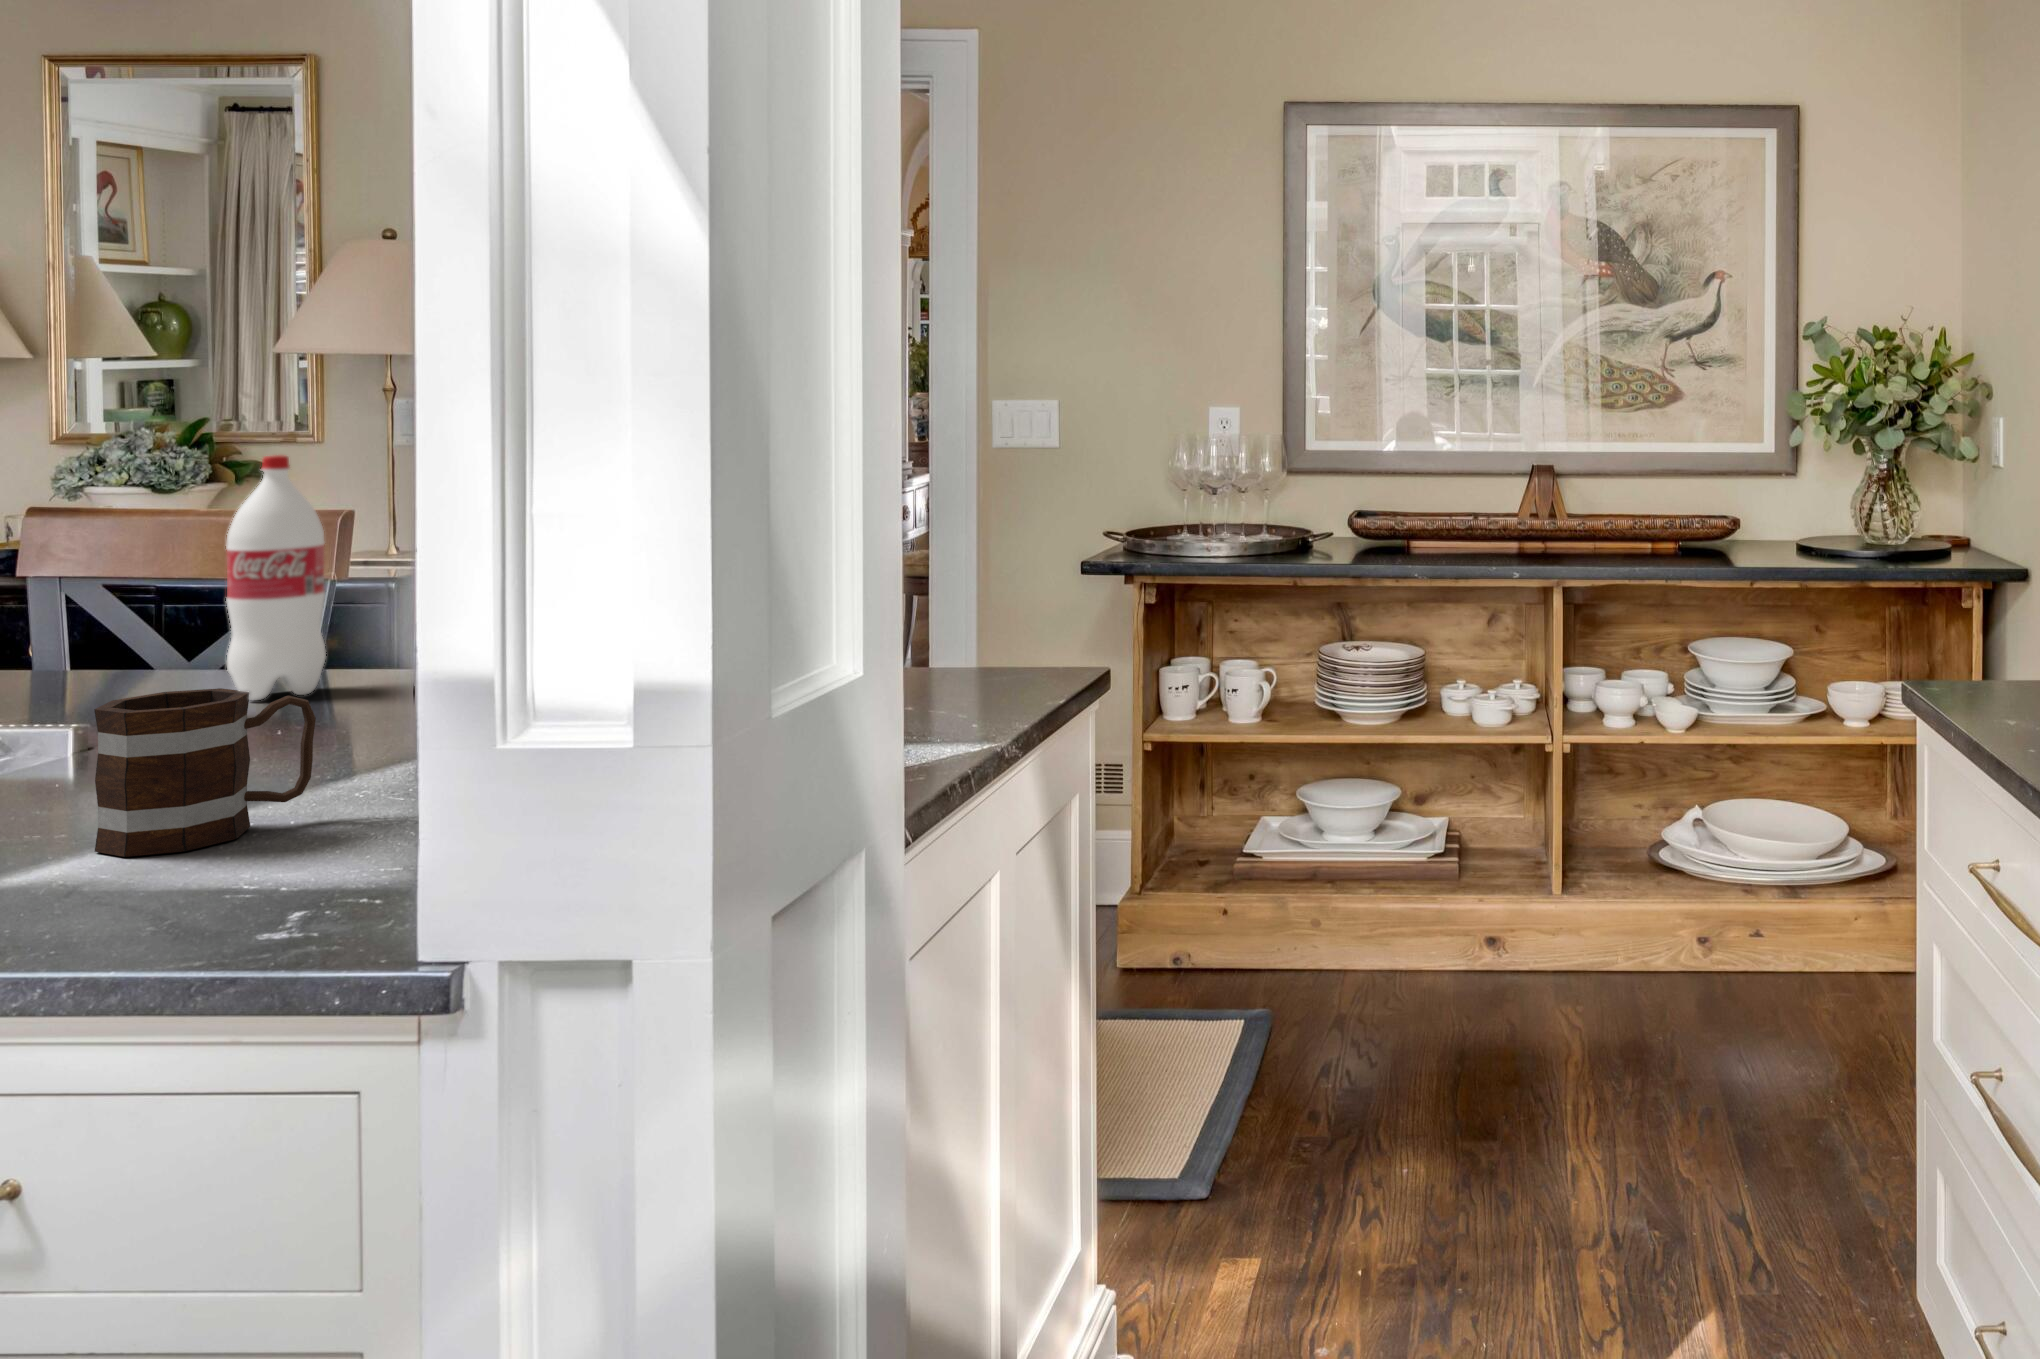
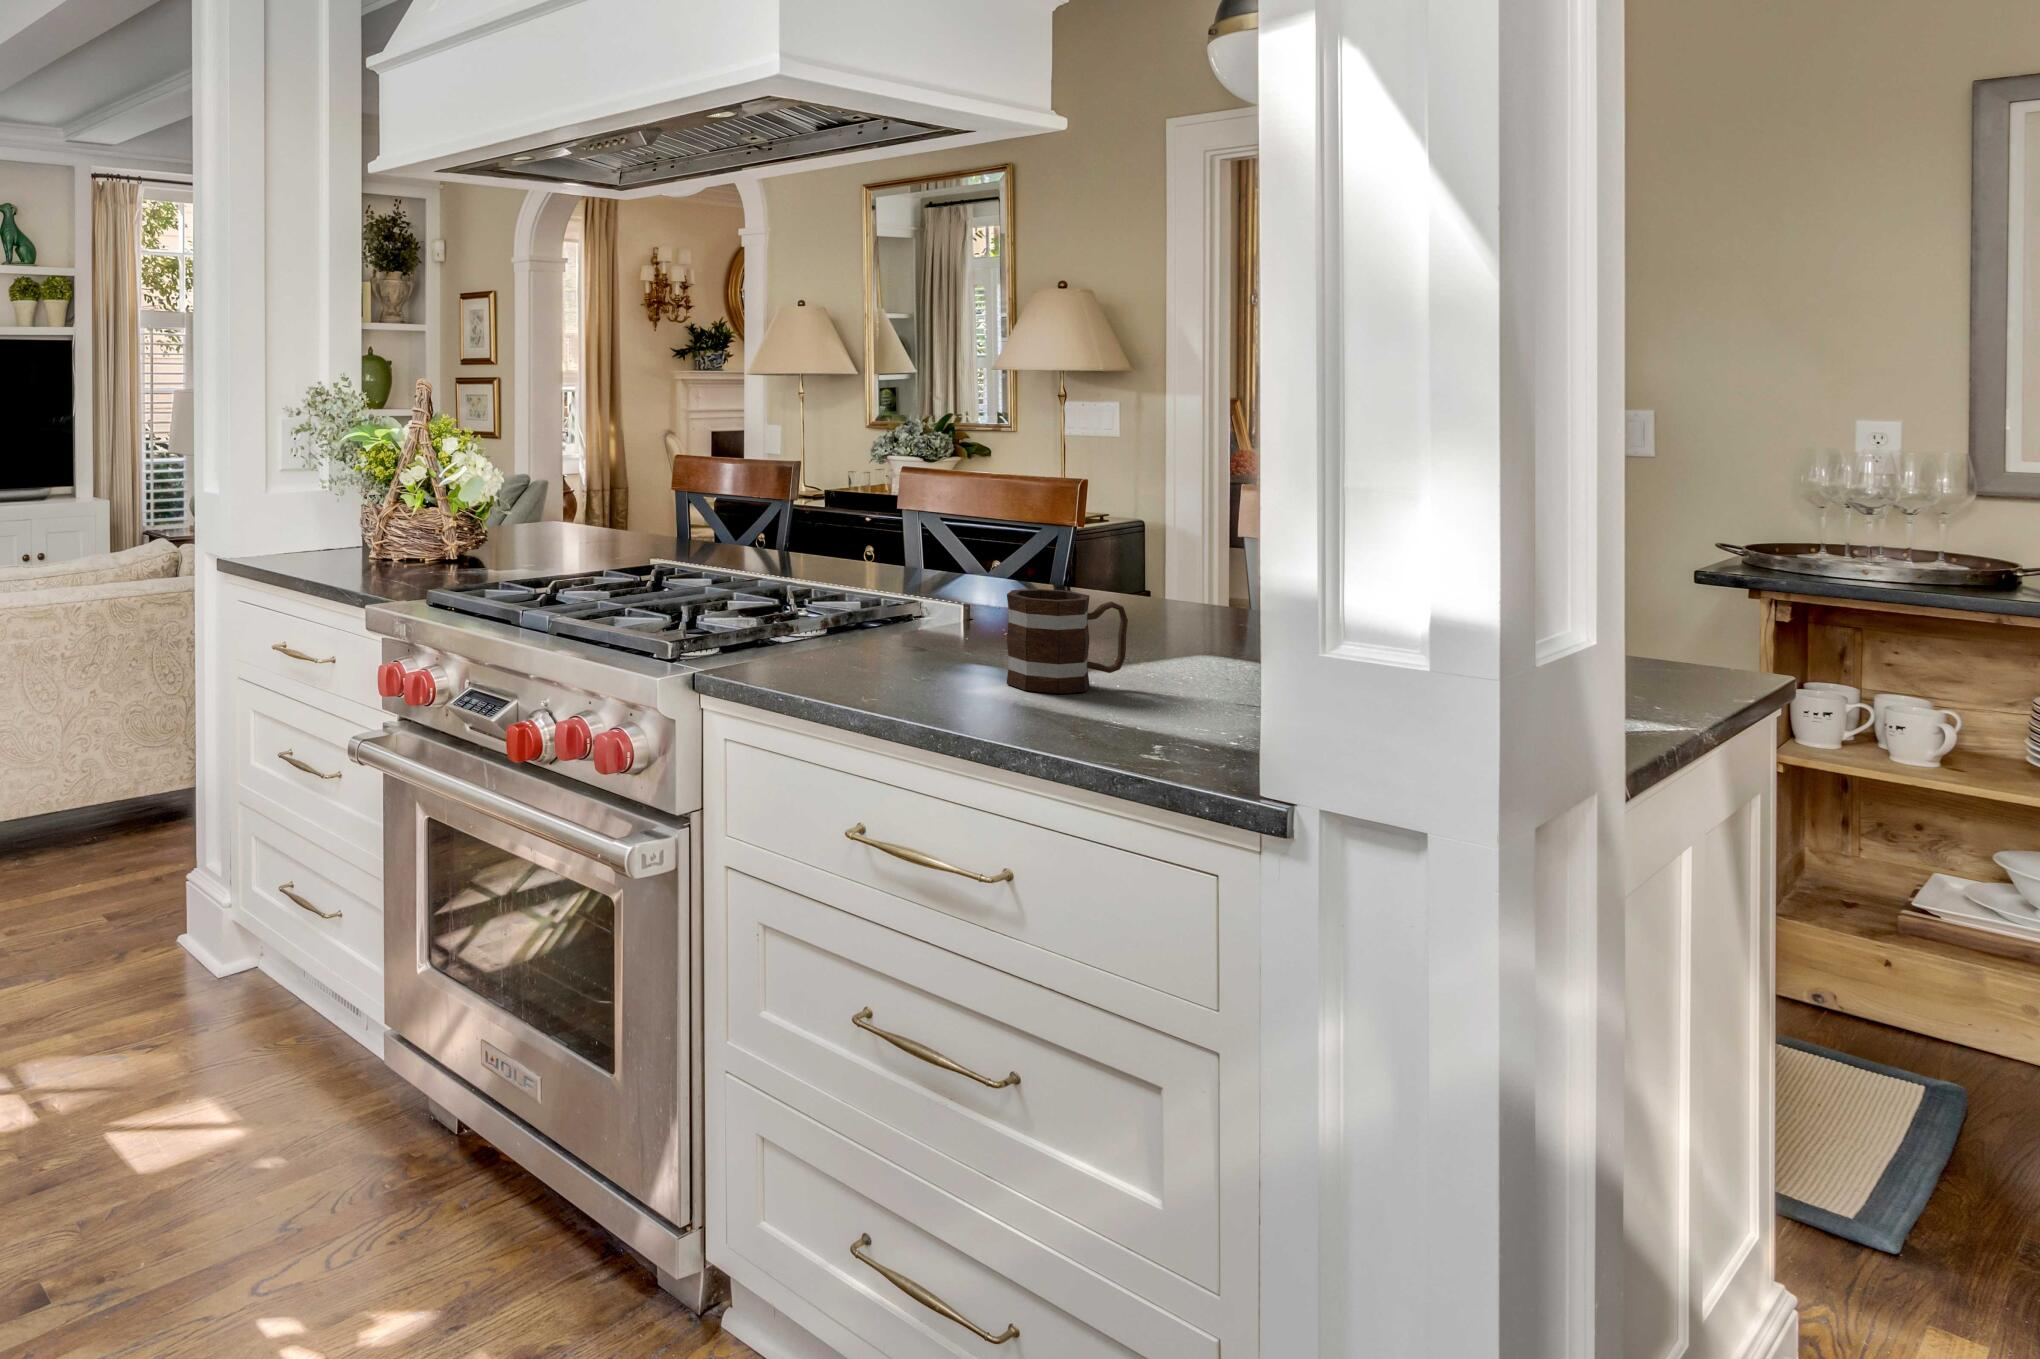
bottle: present [226,455,326,700] -> none [1025,438,1083,603]

